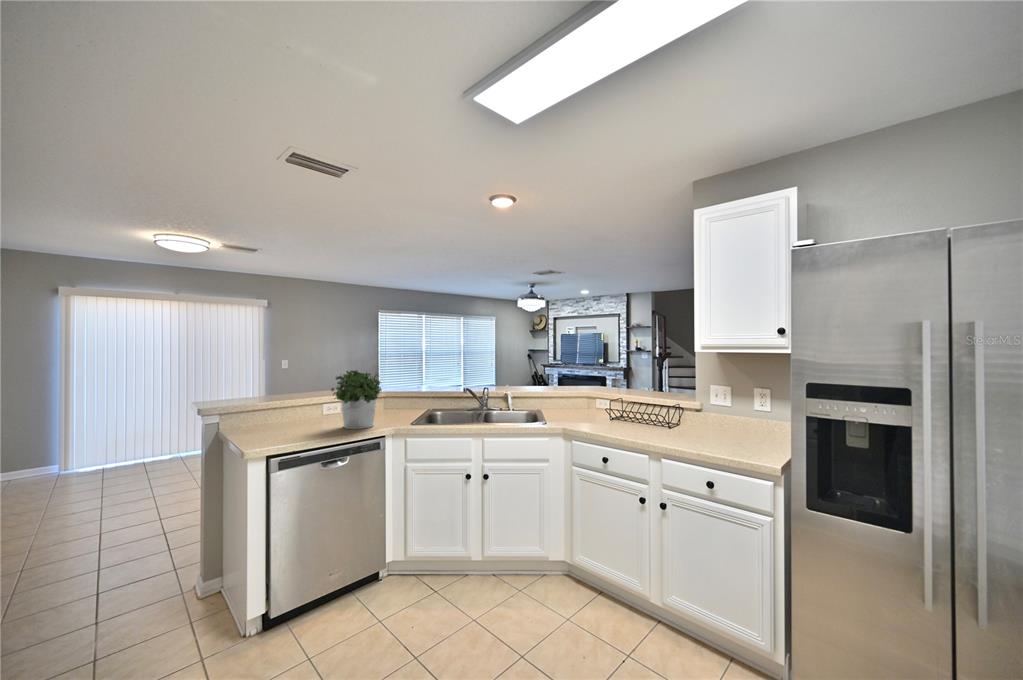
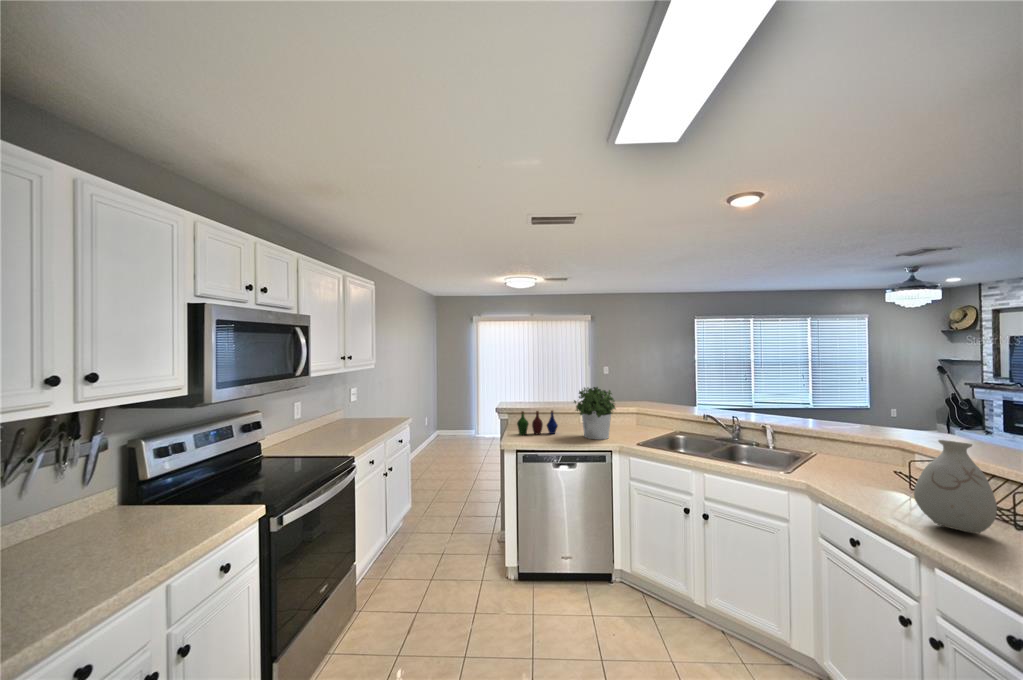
vase: none [633,380,670,434] -> present [914,440,997,533]
bottle: none [252,403,309,440] -> present [517,411,558,435]

